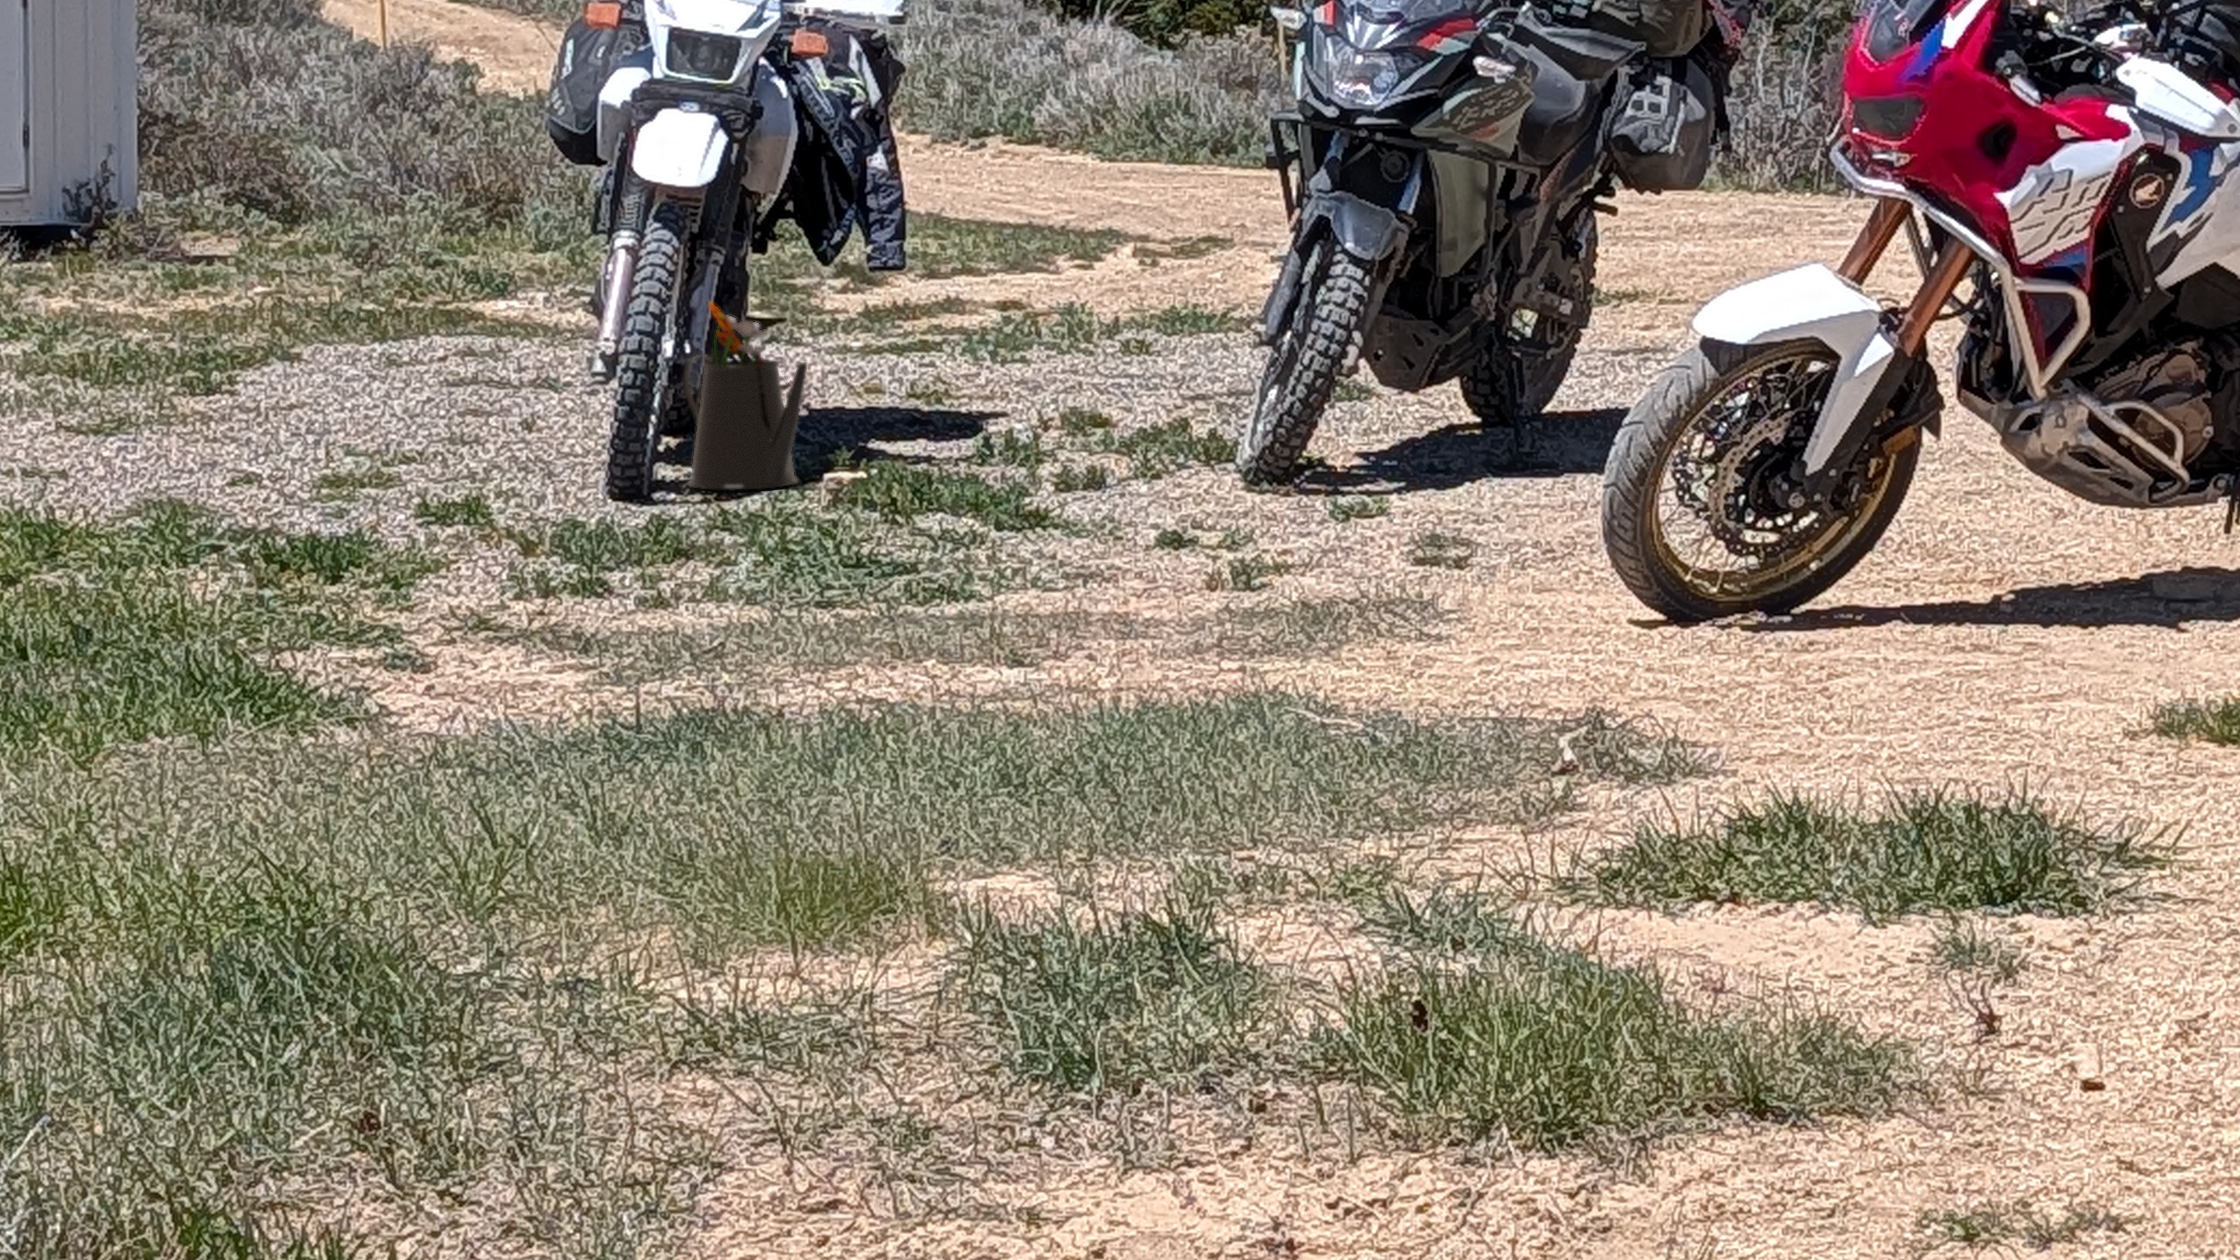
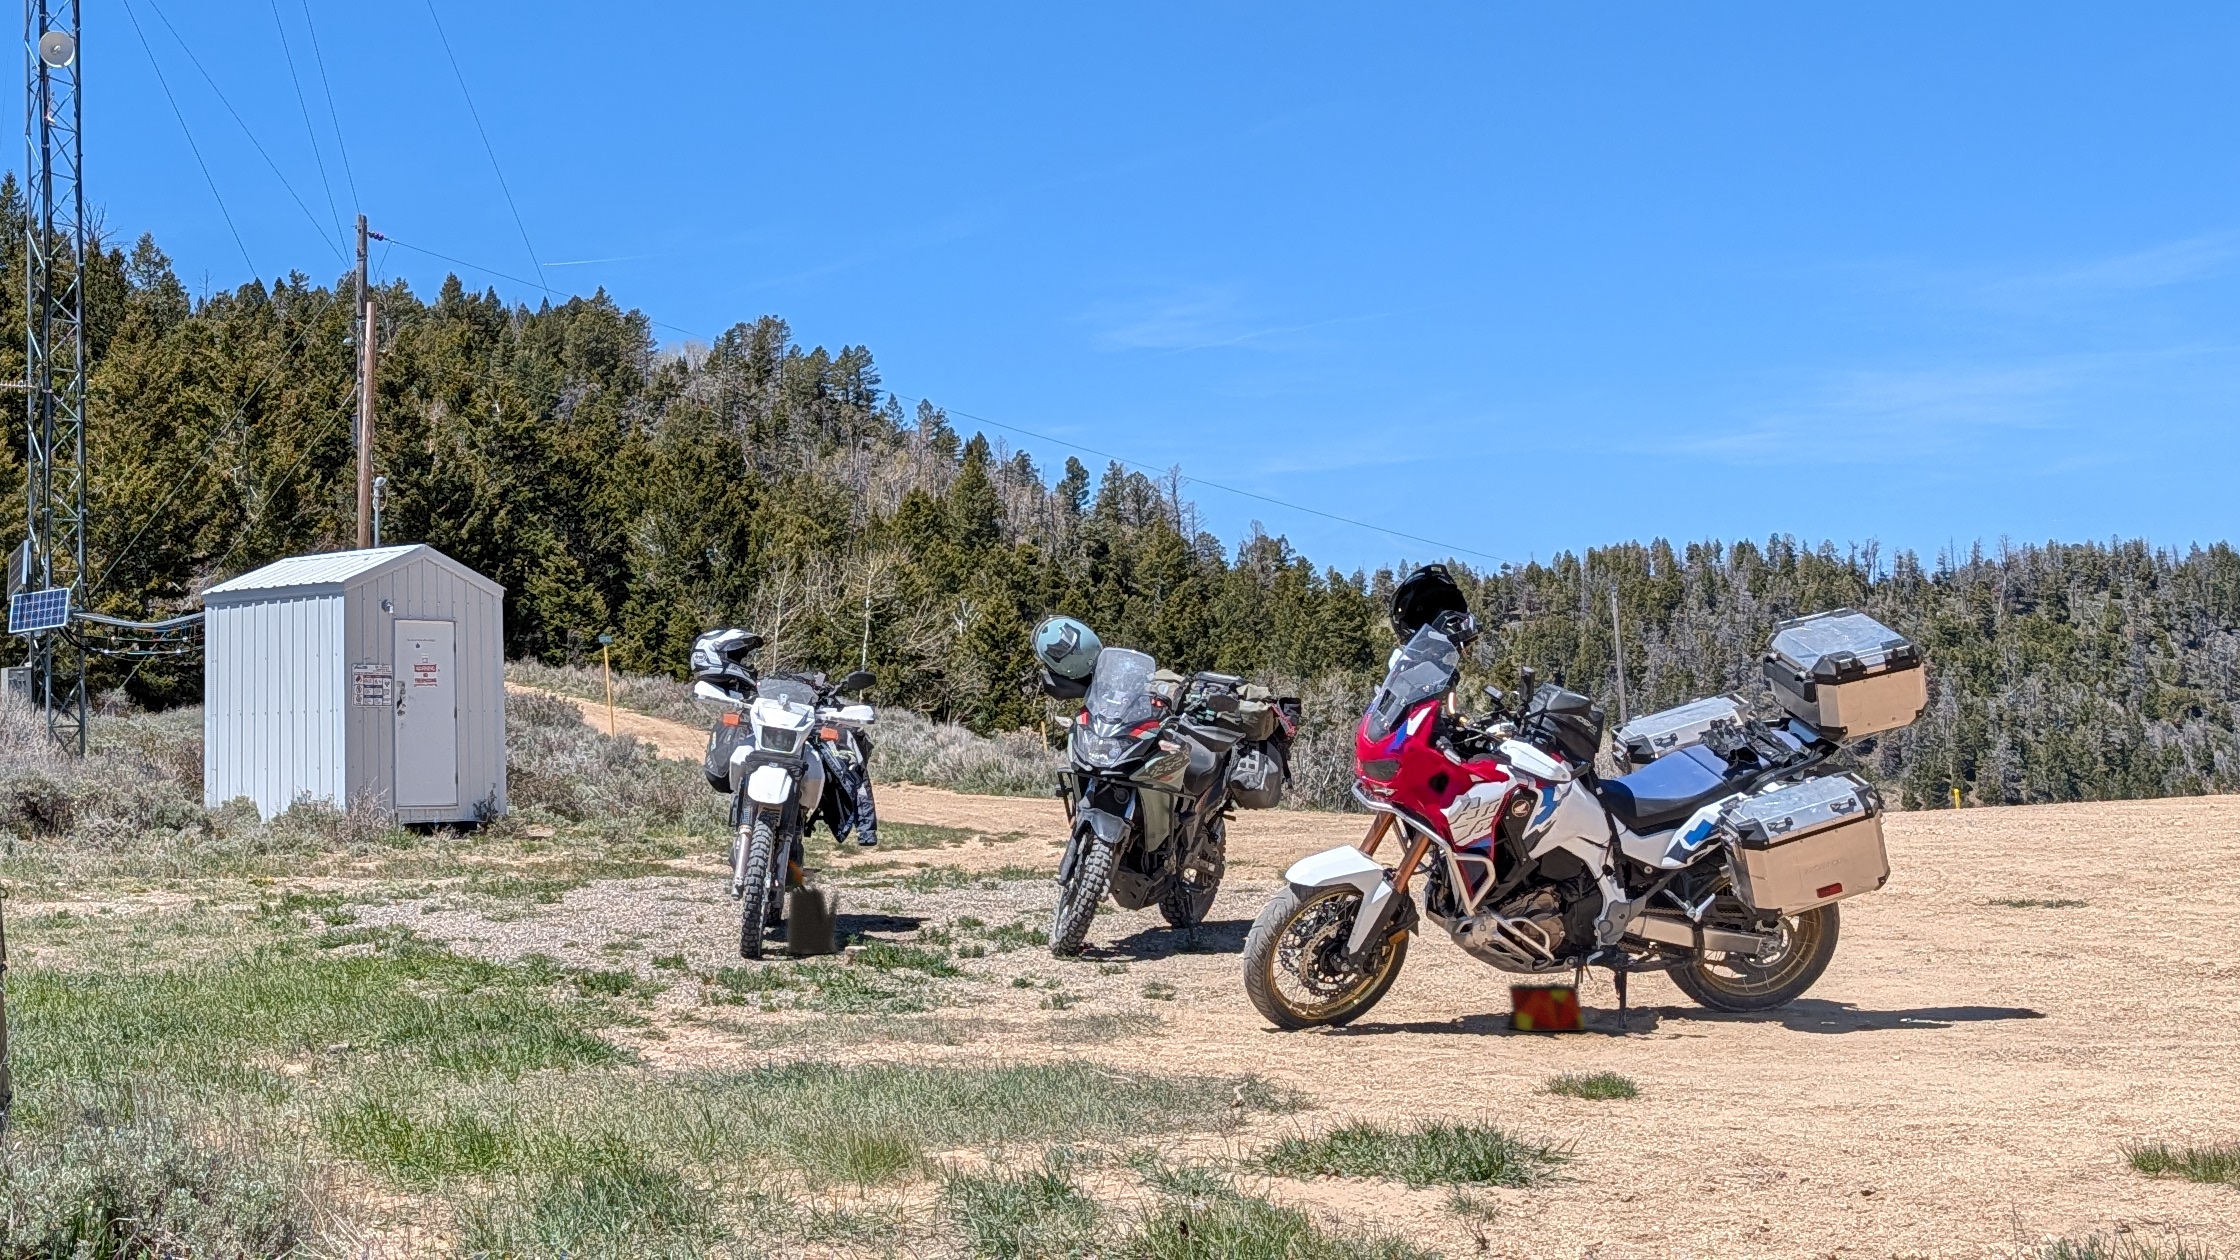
bag: none [2070,515,2210,605] -> present [1506,983,1584,1032]

